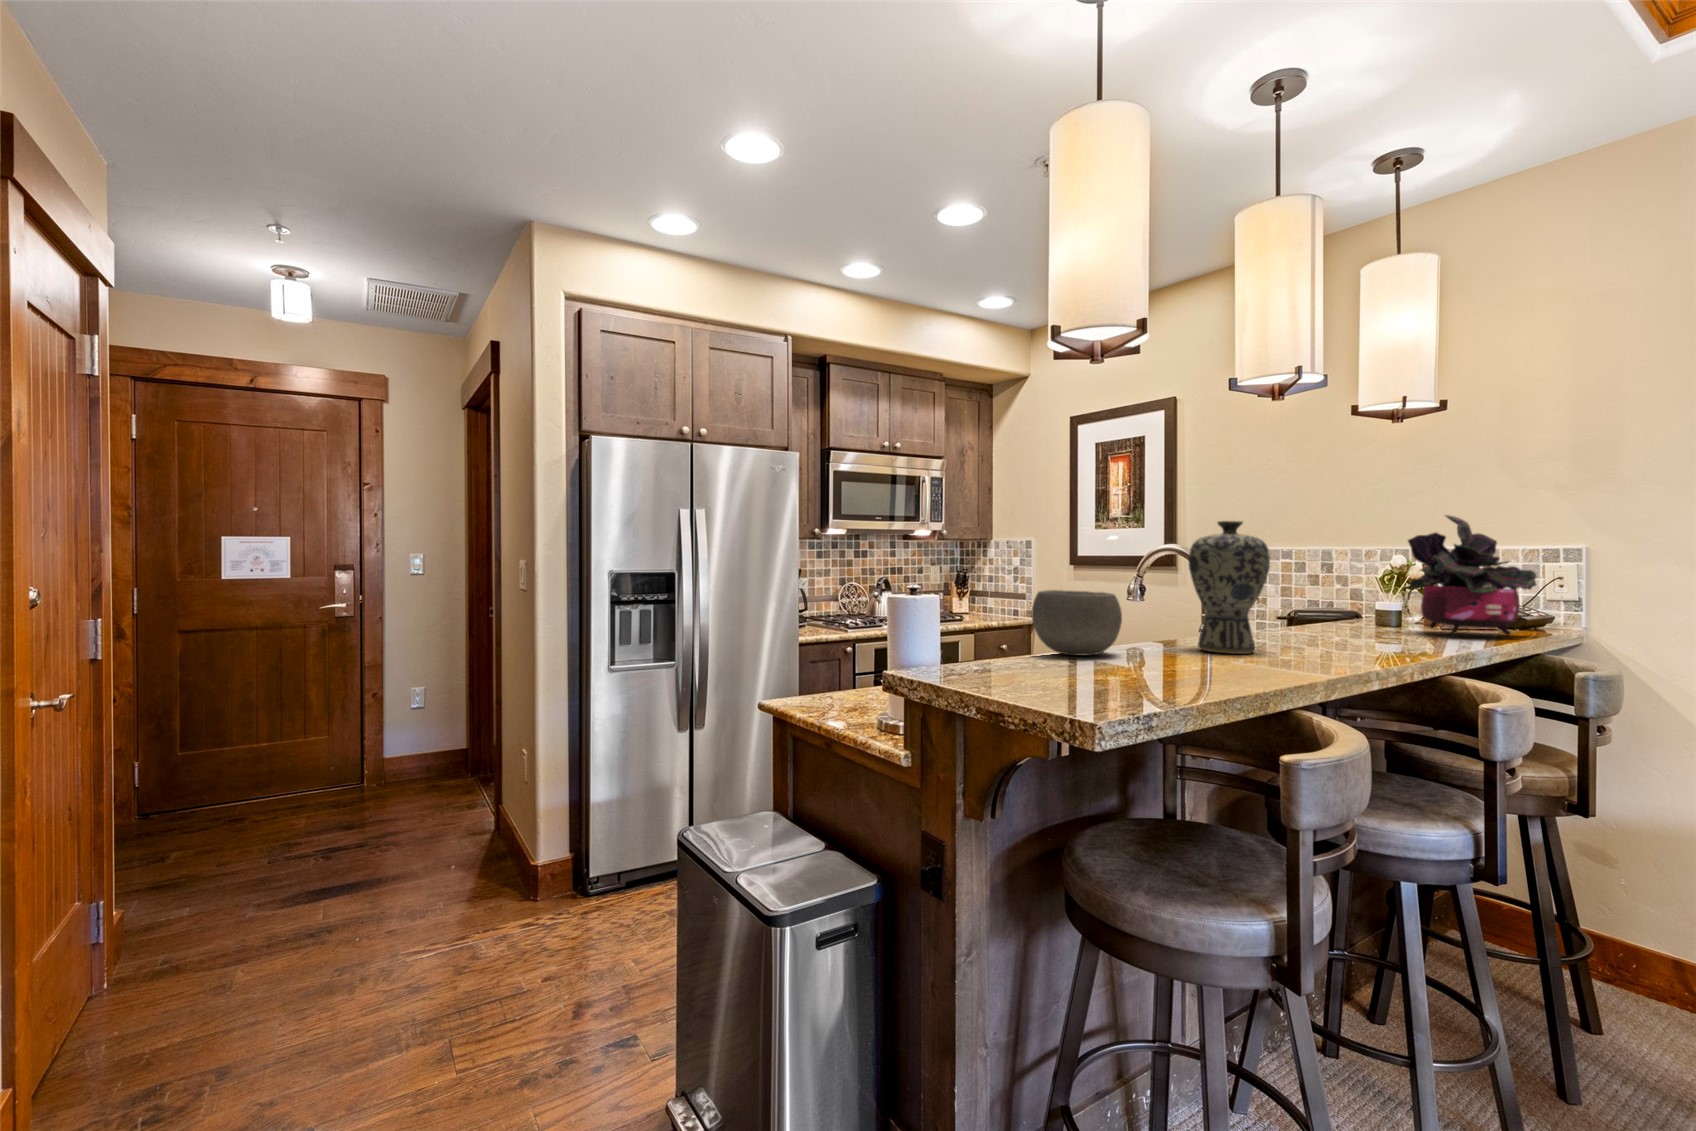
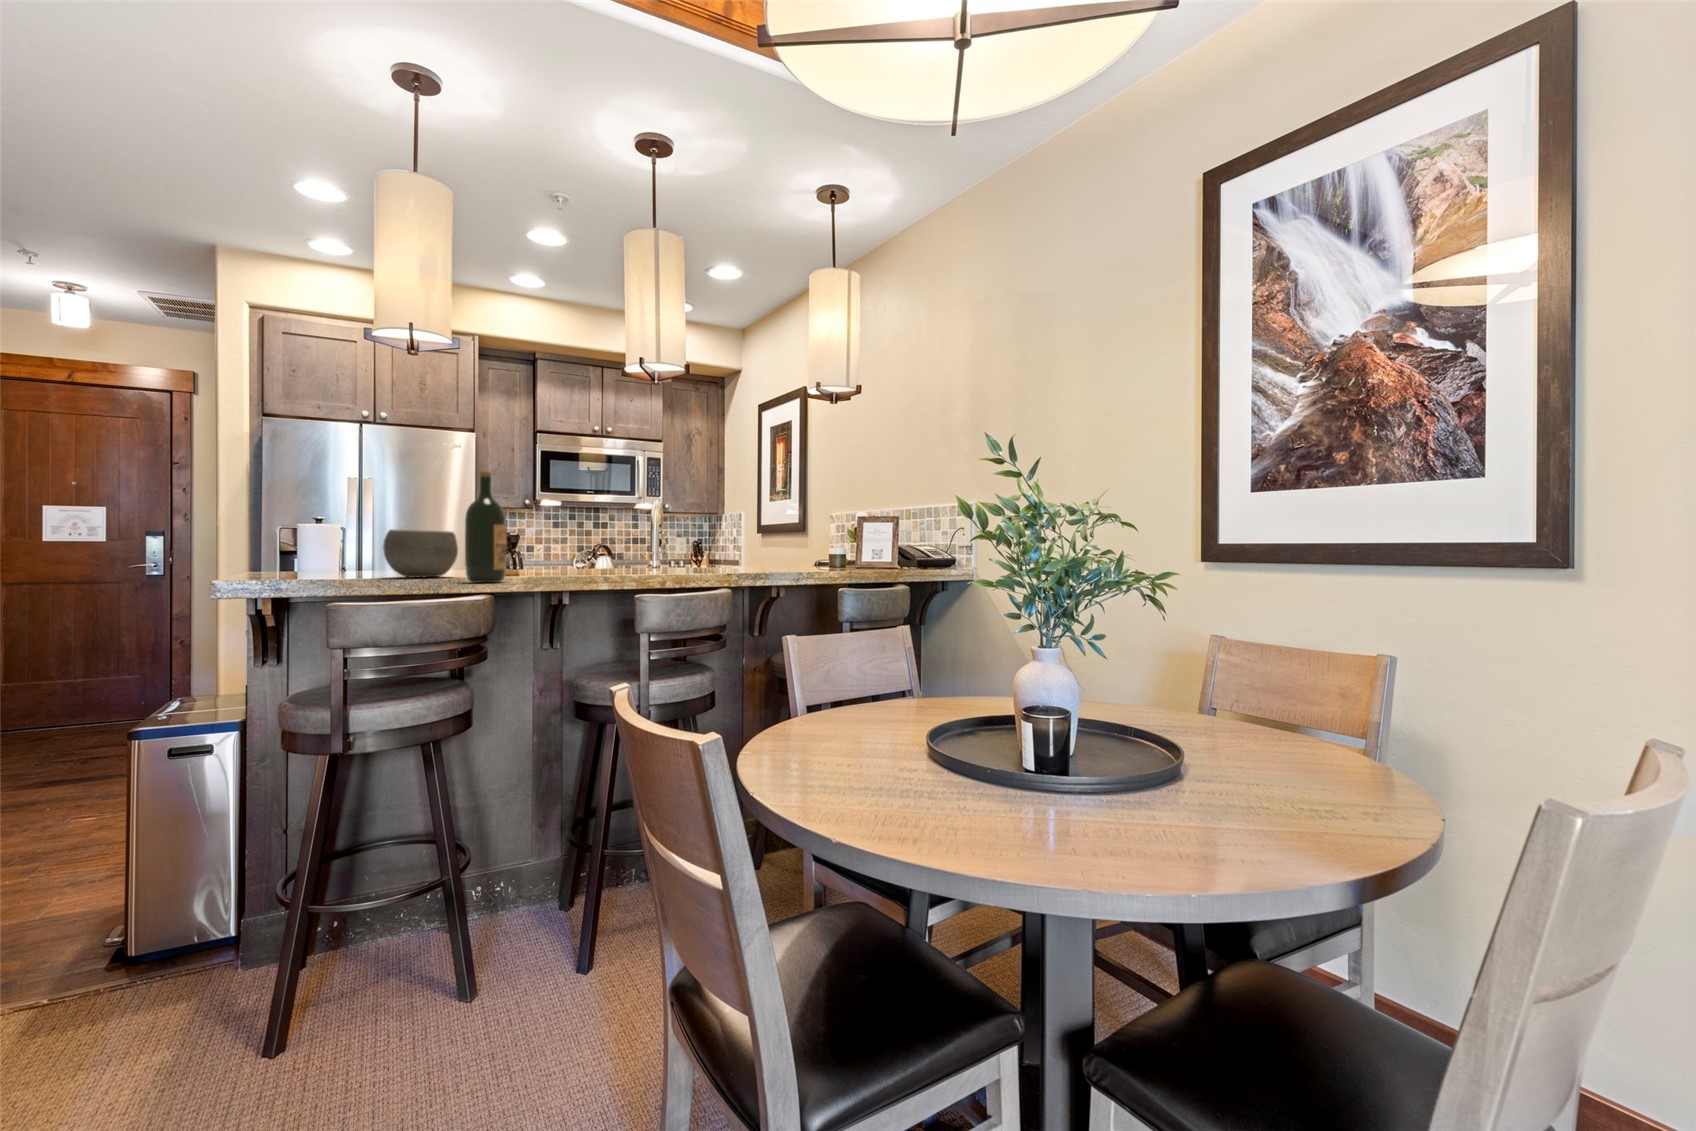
potted plant: present [1408,515,1536,635] -> none [772,478,863,575]
vase: present [1188,521,1270,654] -> none [513,476,574,578]
wine bottle: none [1284,523,1342,674] -> present [465,472,507,582]

